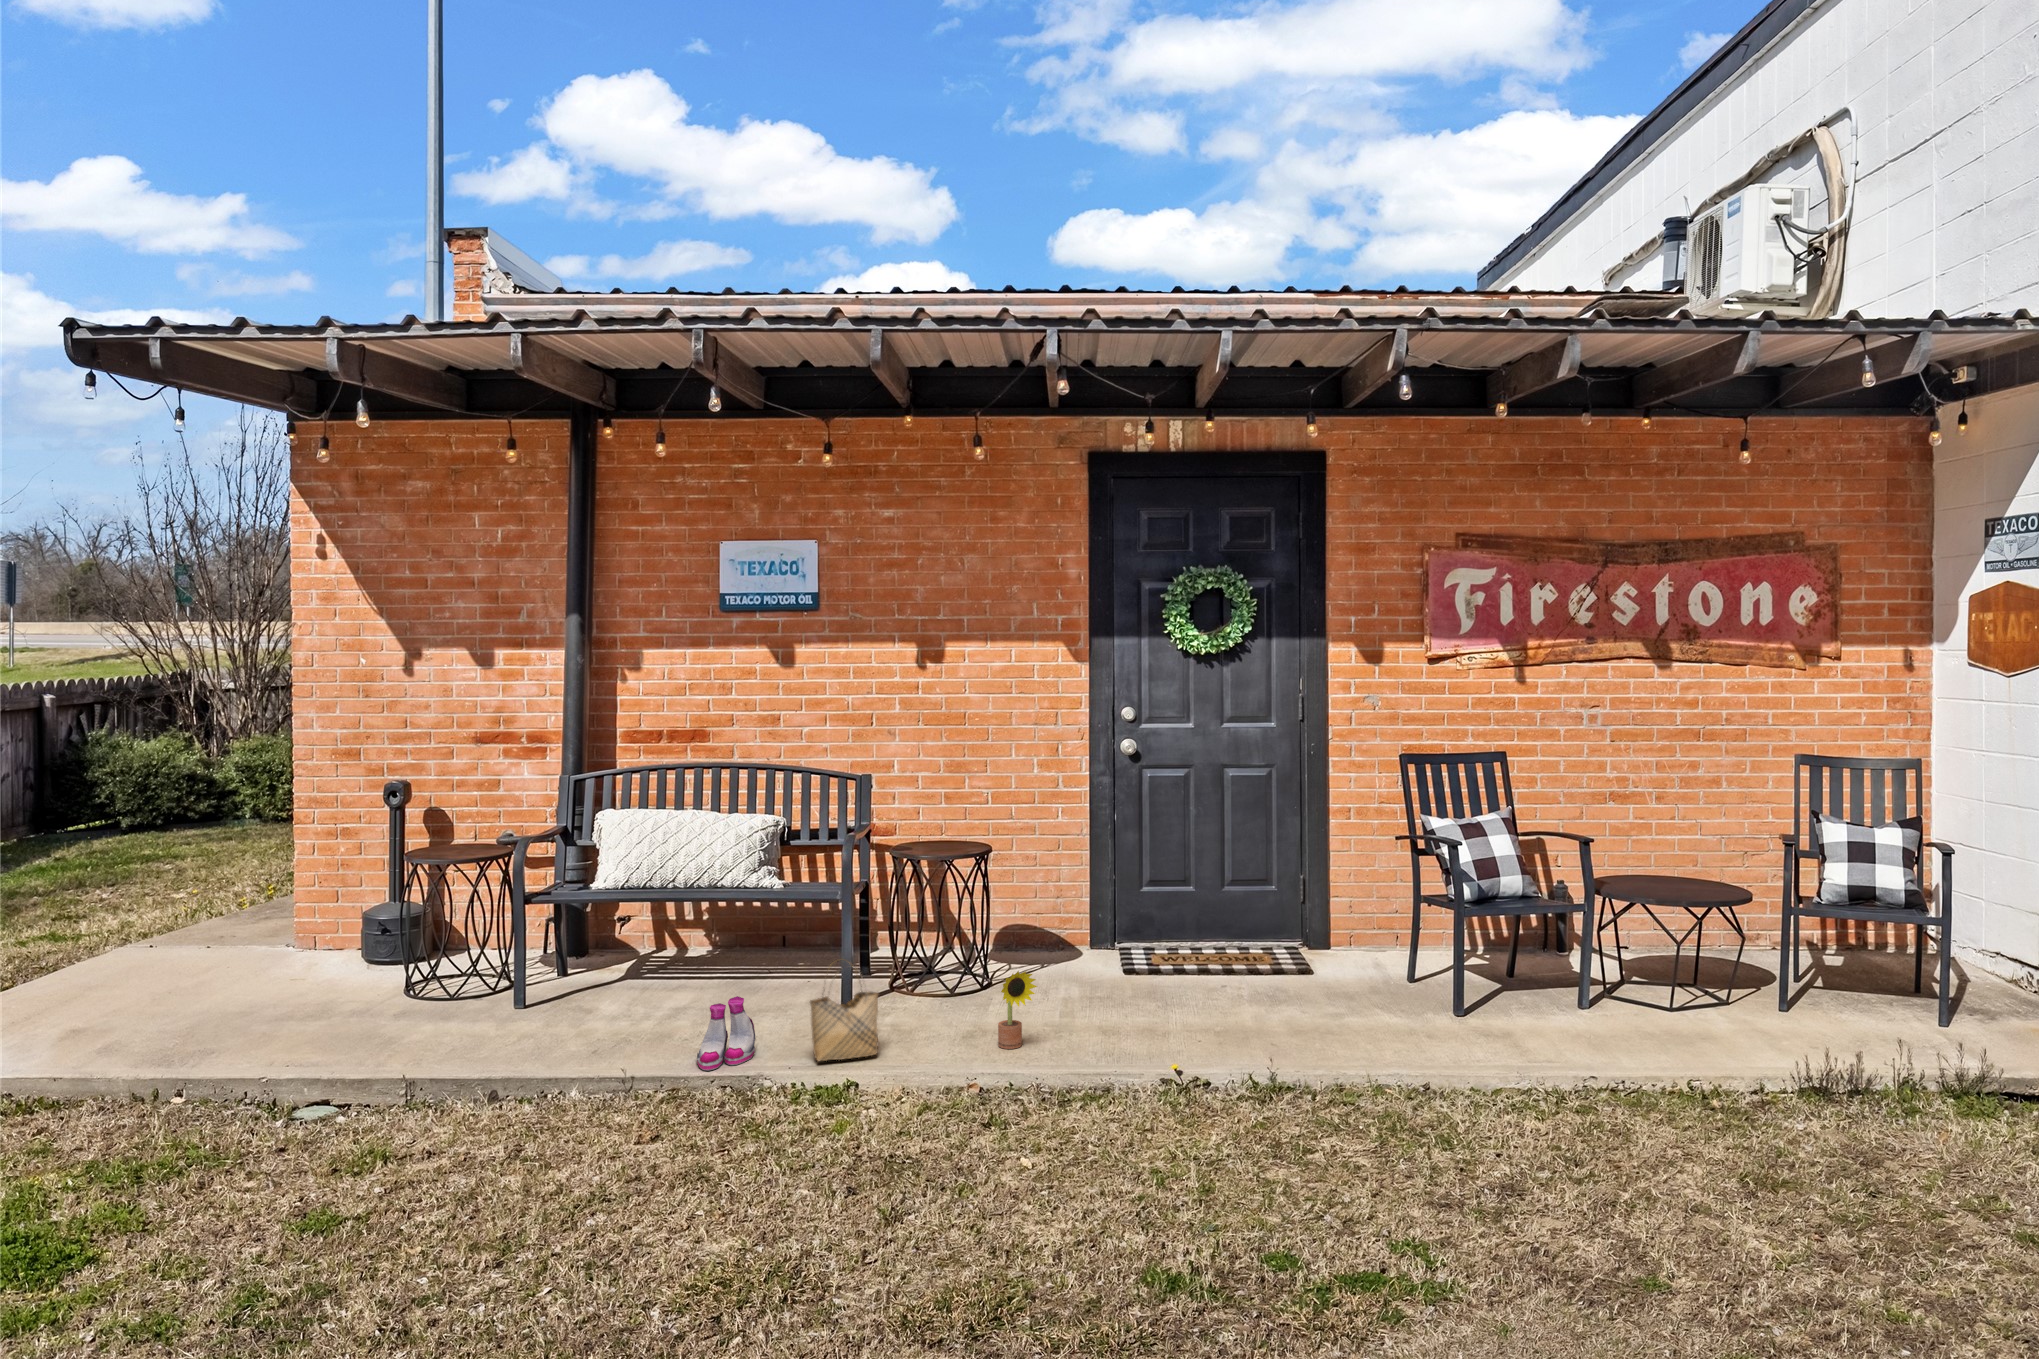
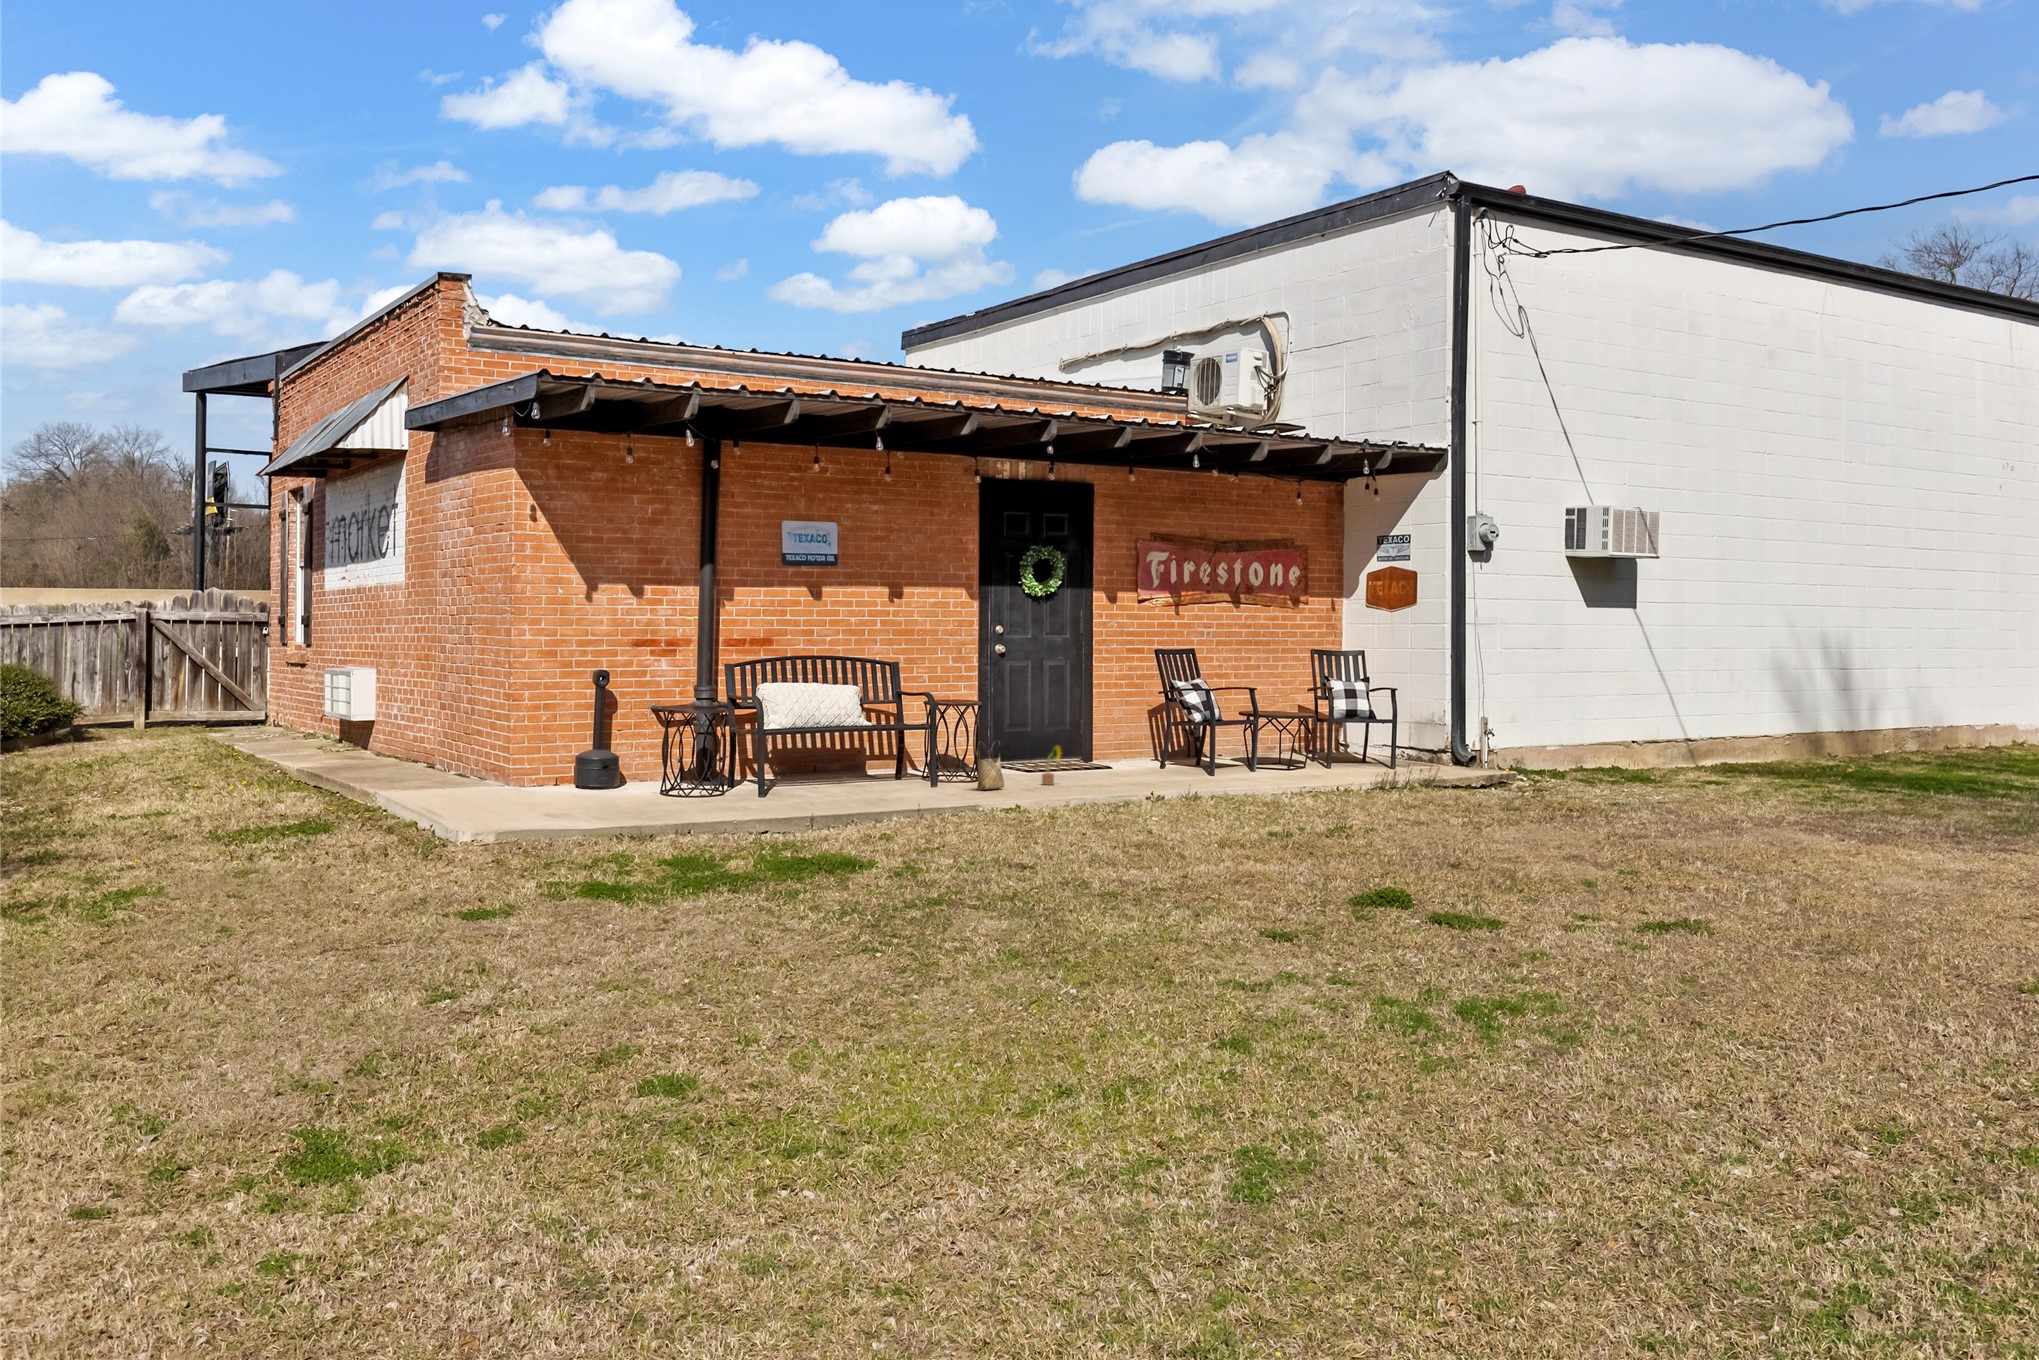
boots: present [697,996,756,1071] -> none [925,761,951,794]

